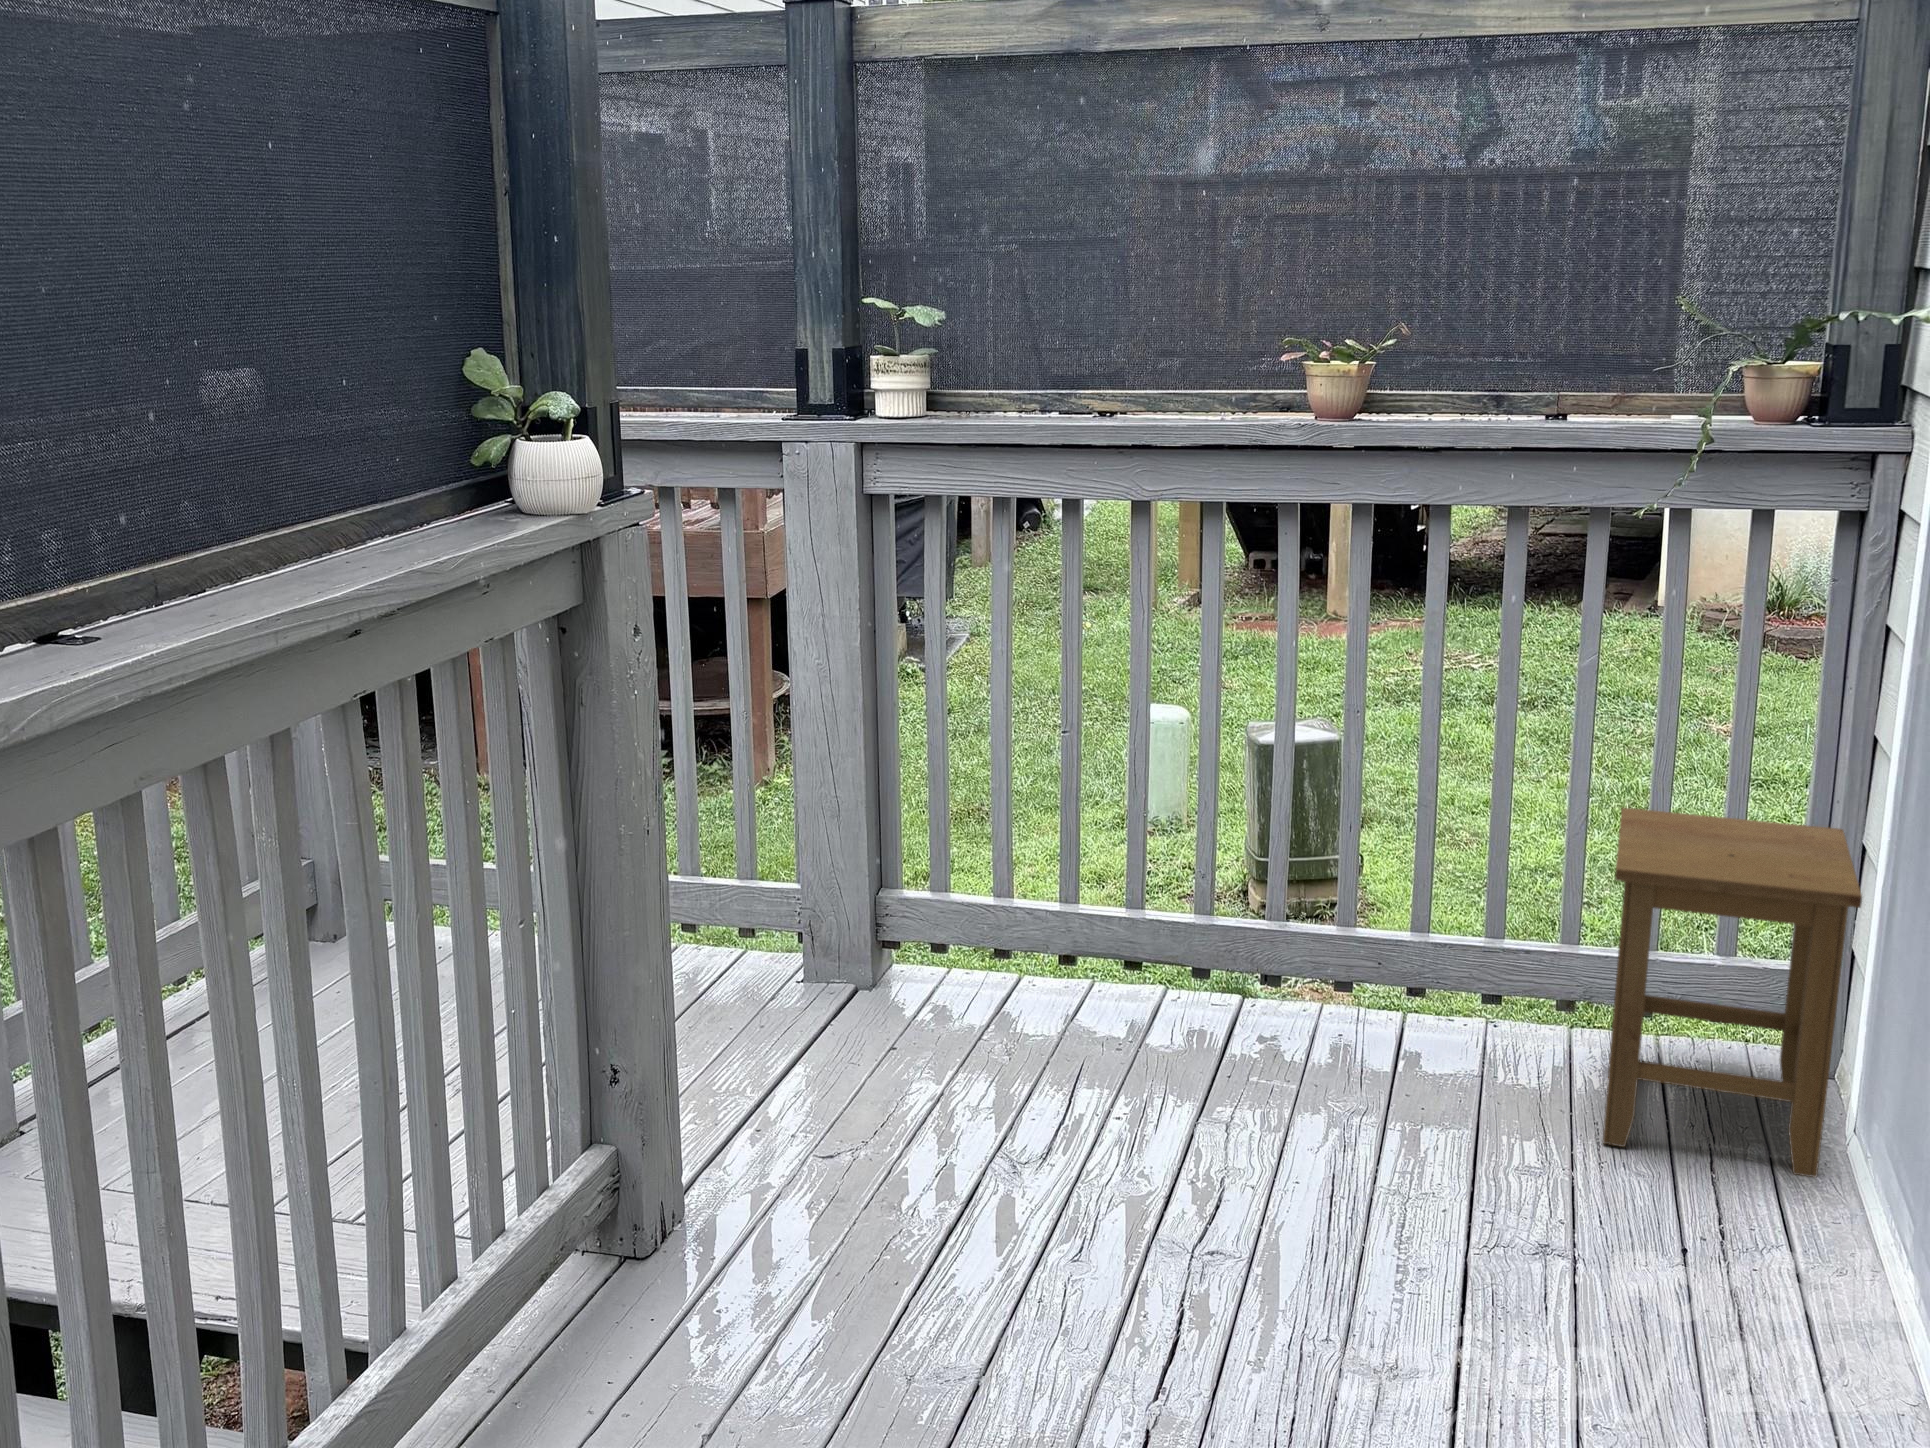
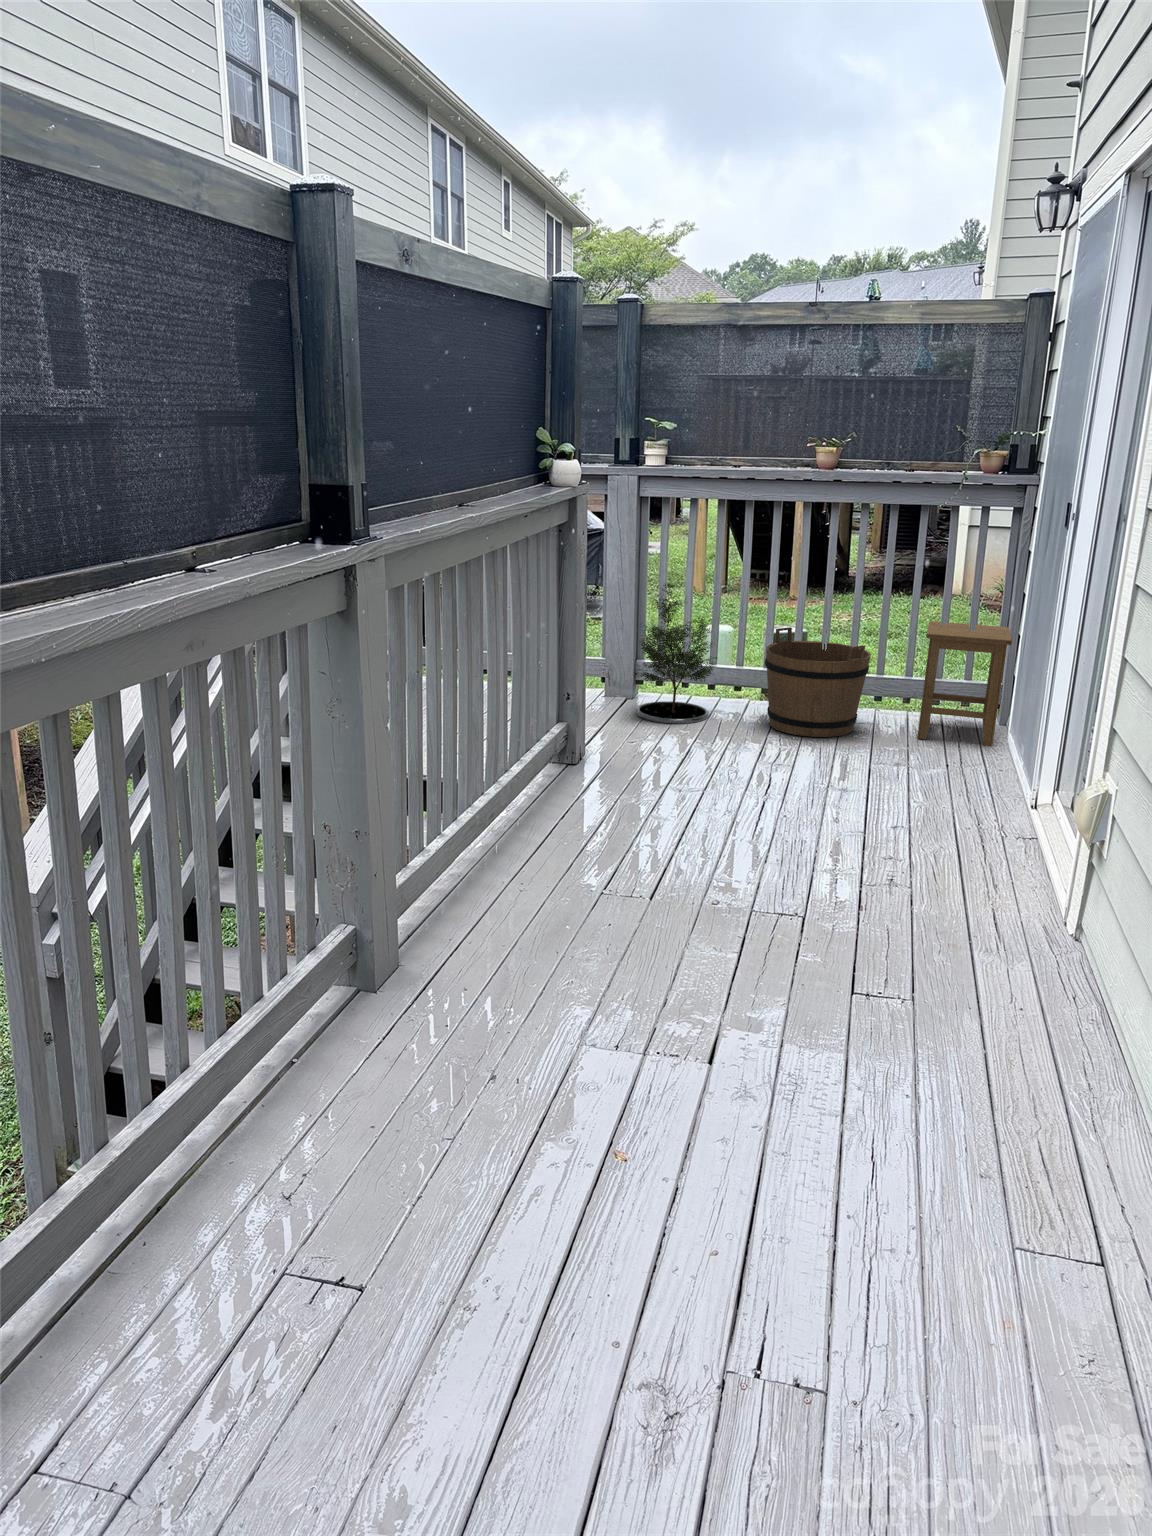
potted tree: none [845,717,1067,1083] -> present [636,584,718,724]
bucket: none [1182,821,1465,1140] -> present [765,627,871,737]

